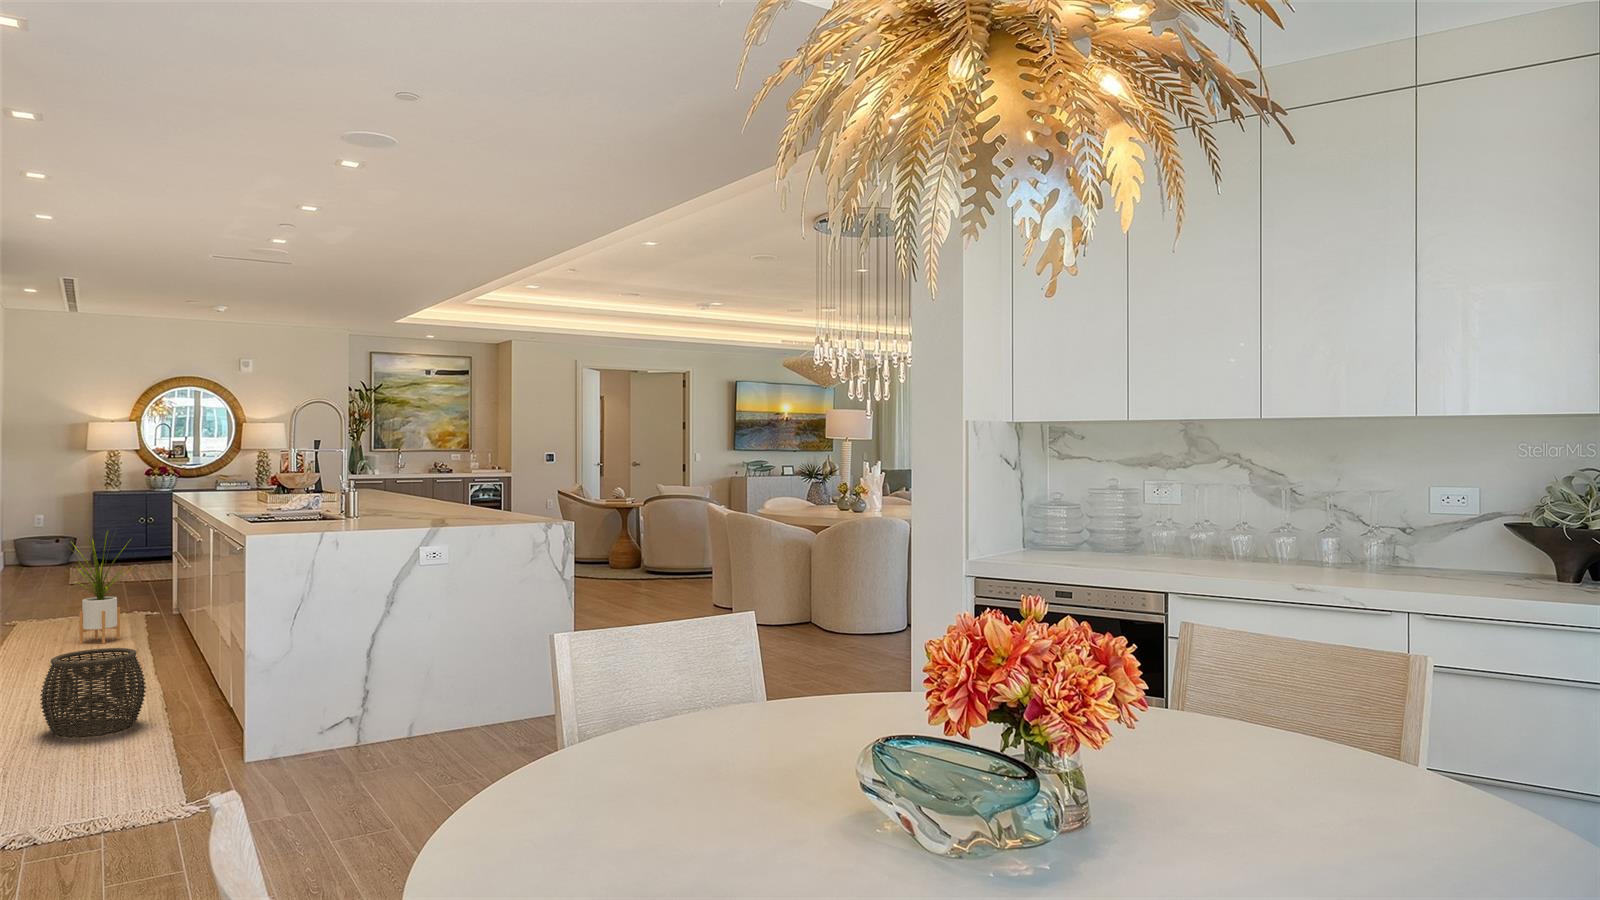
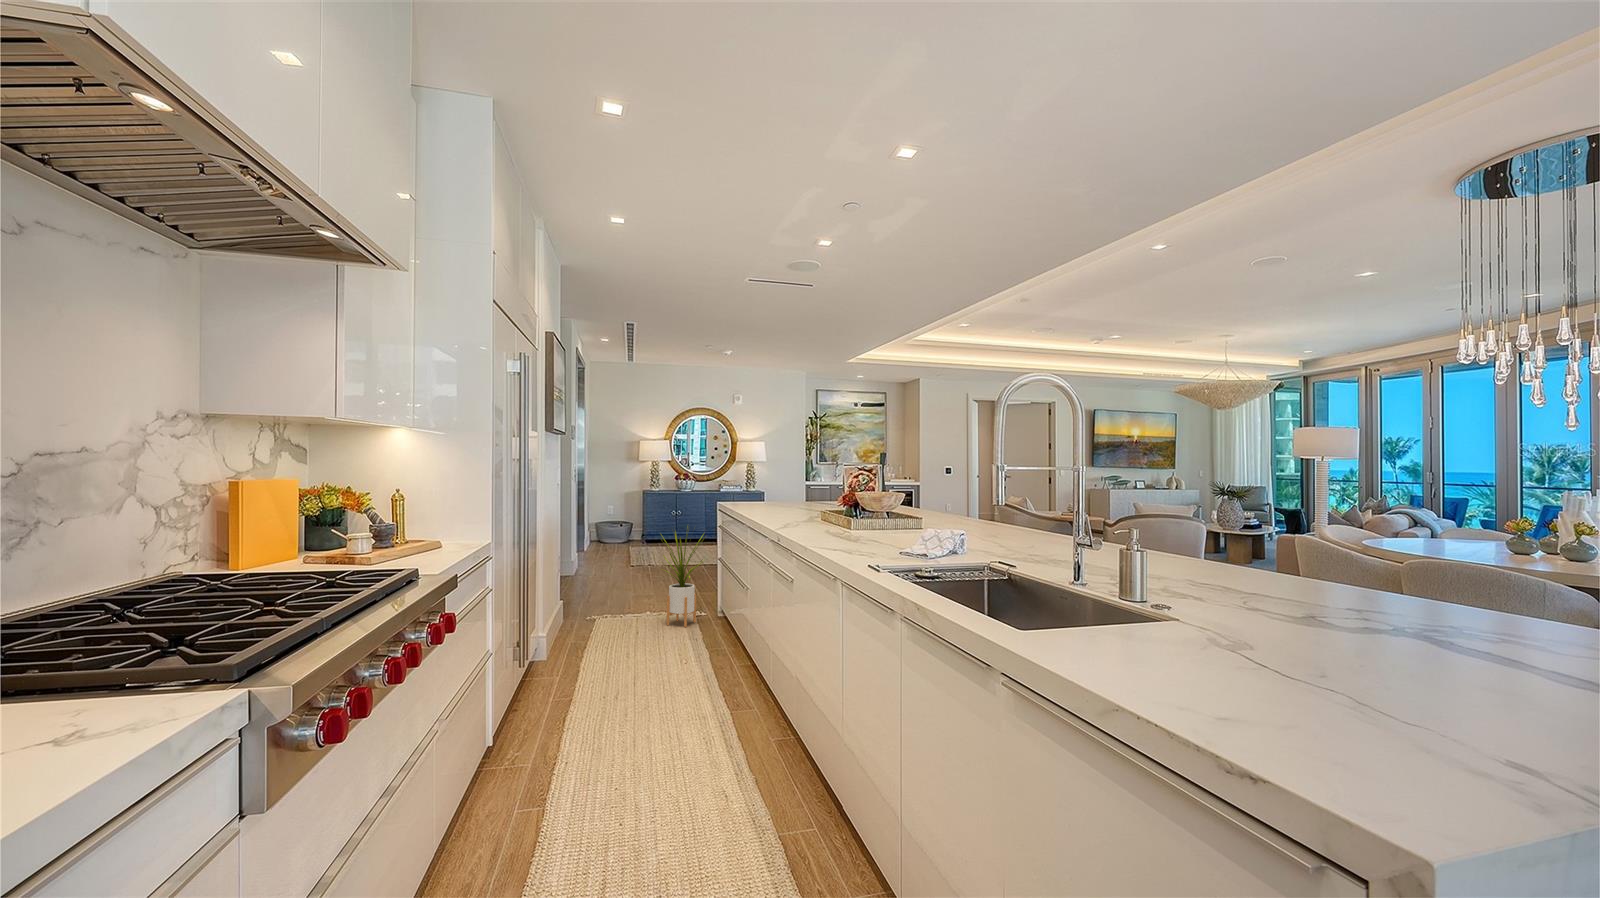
woven basket: present [40,648,146,737] -> none [687,674,791,796]

